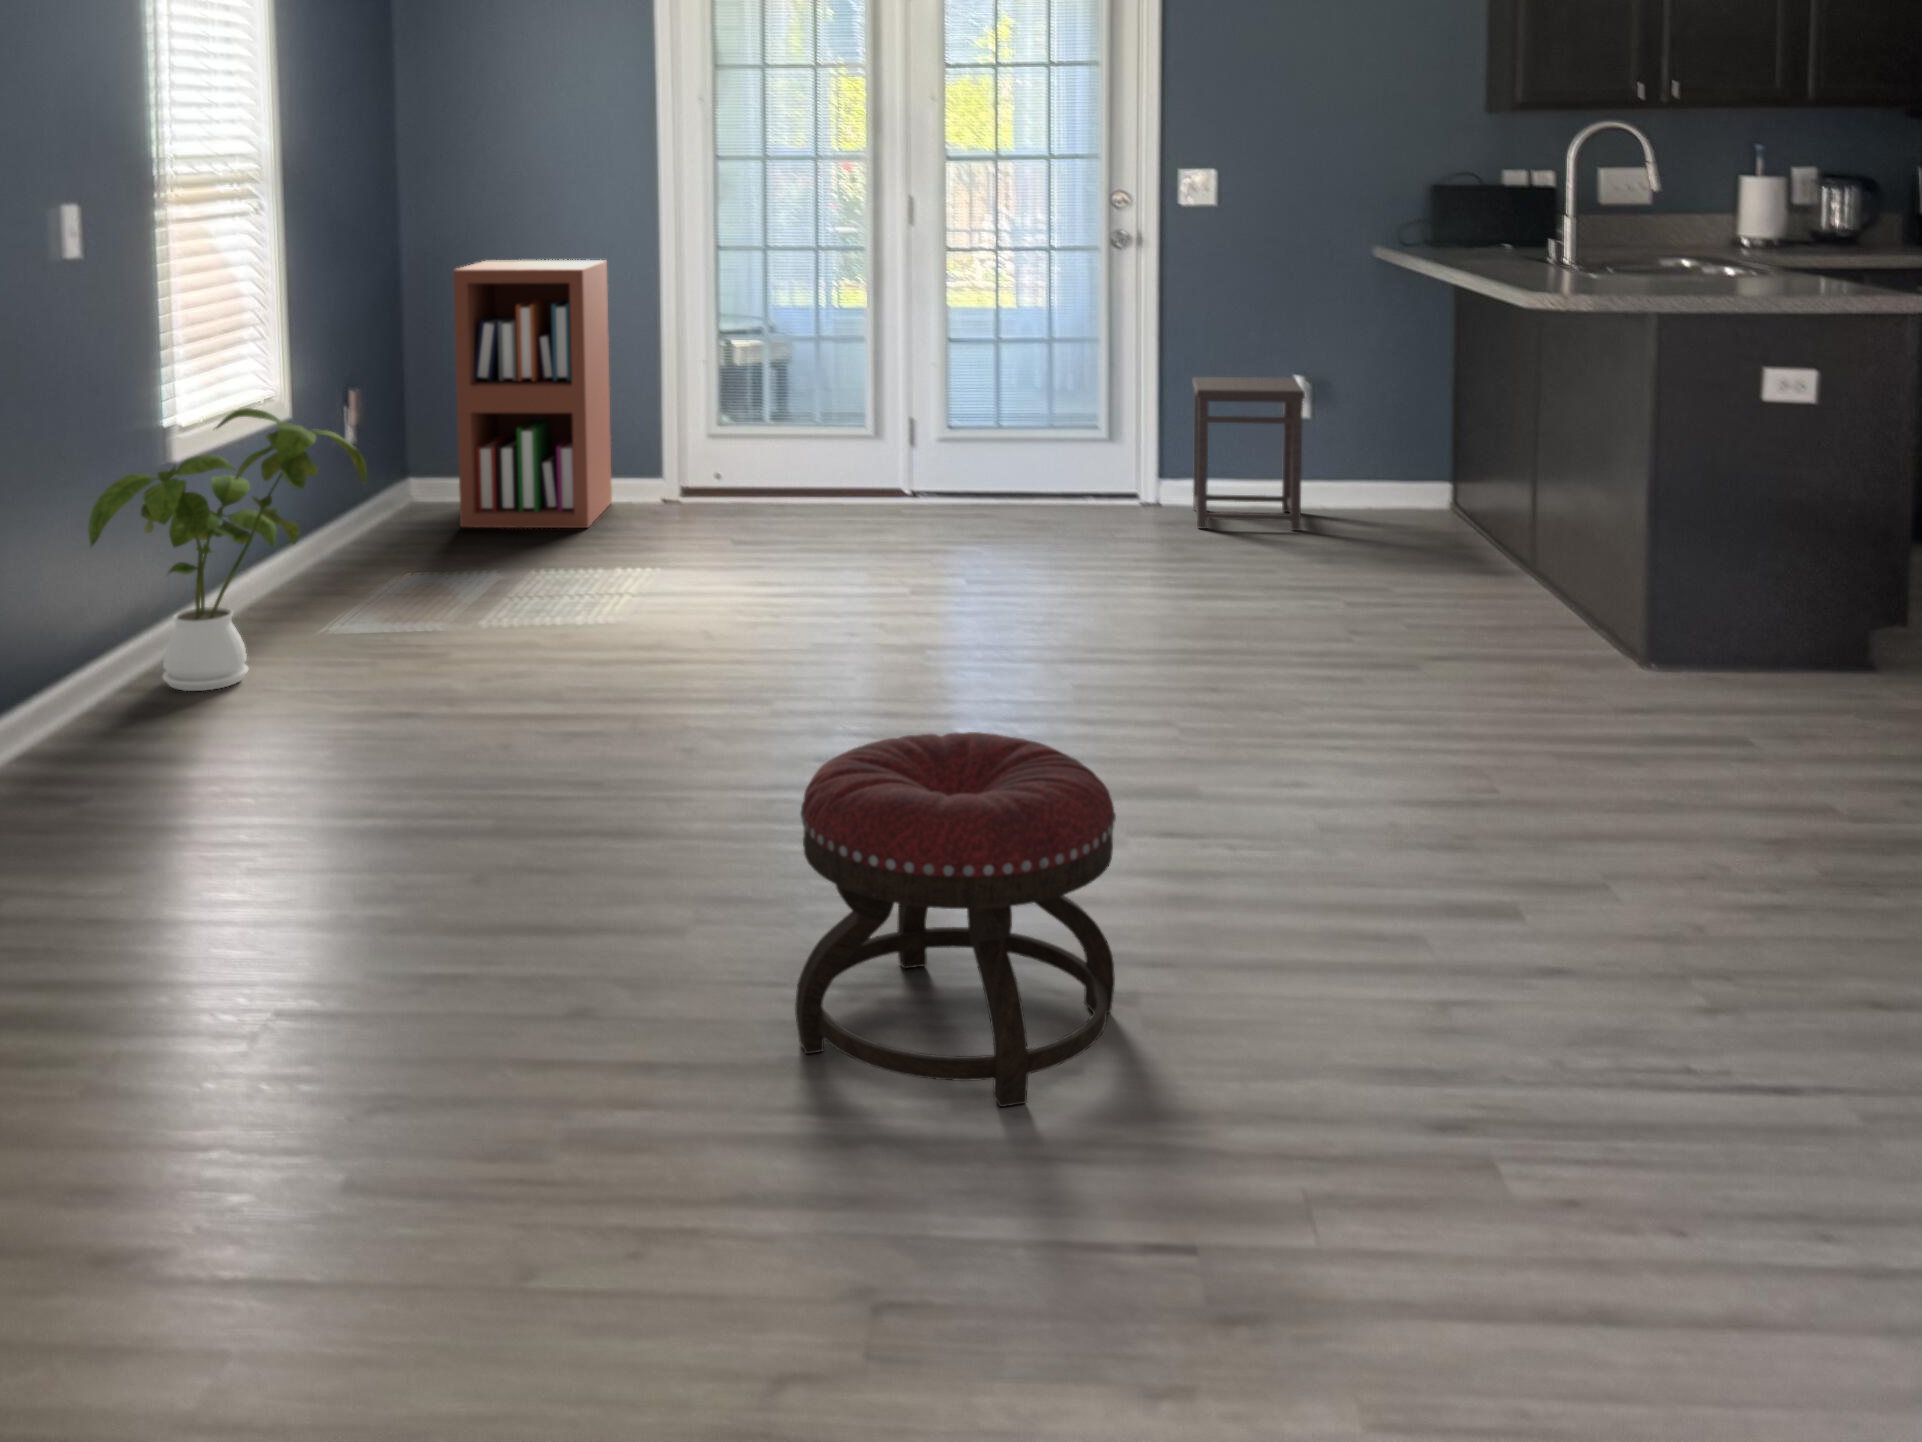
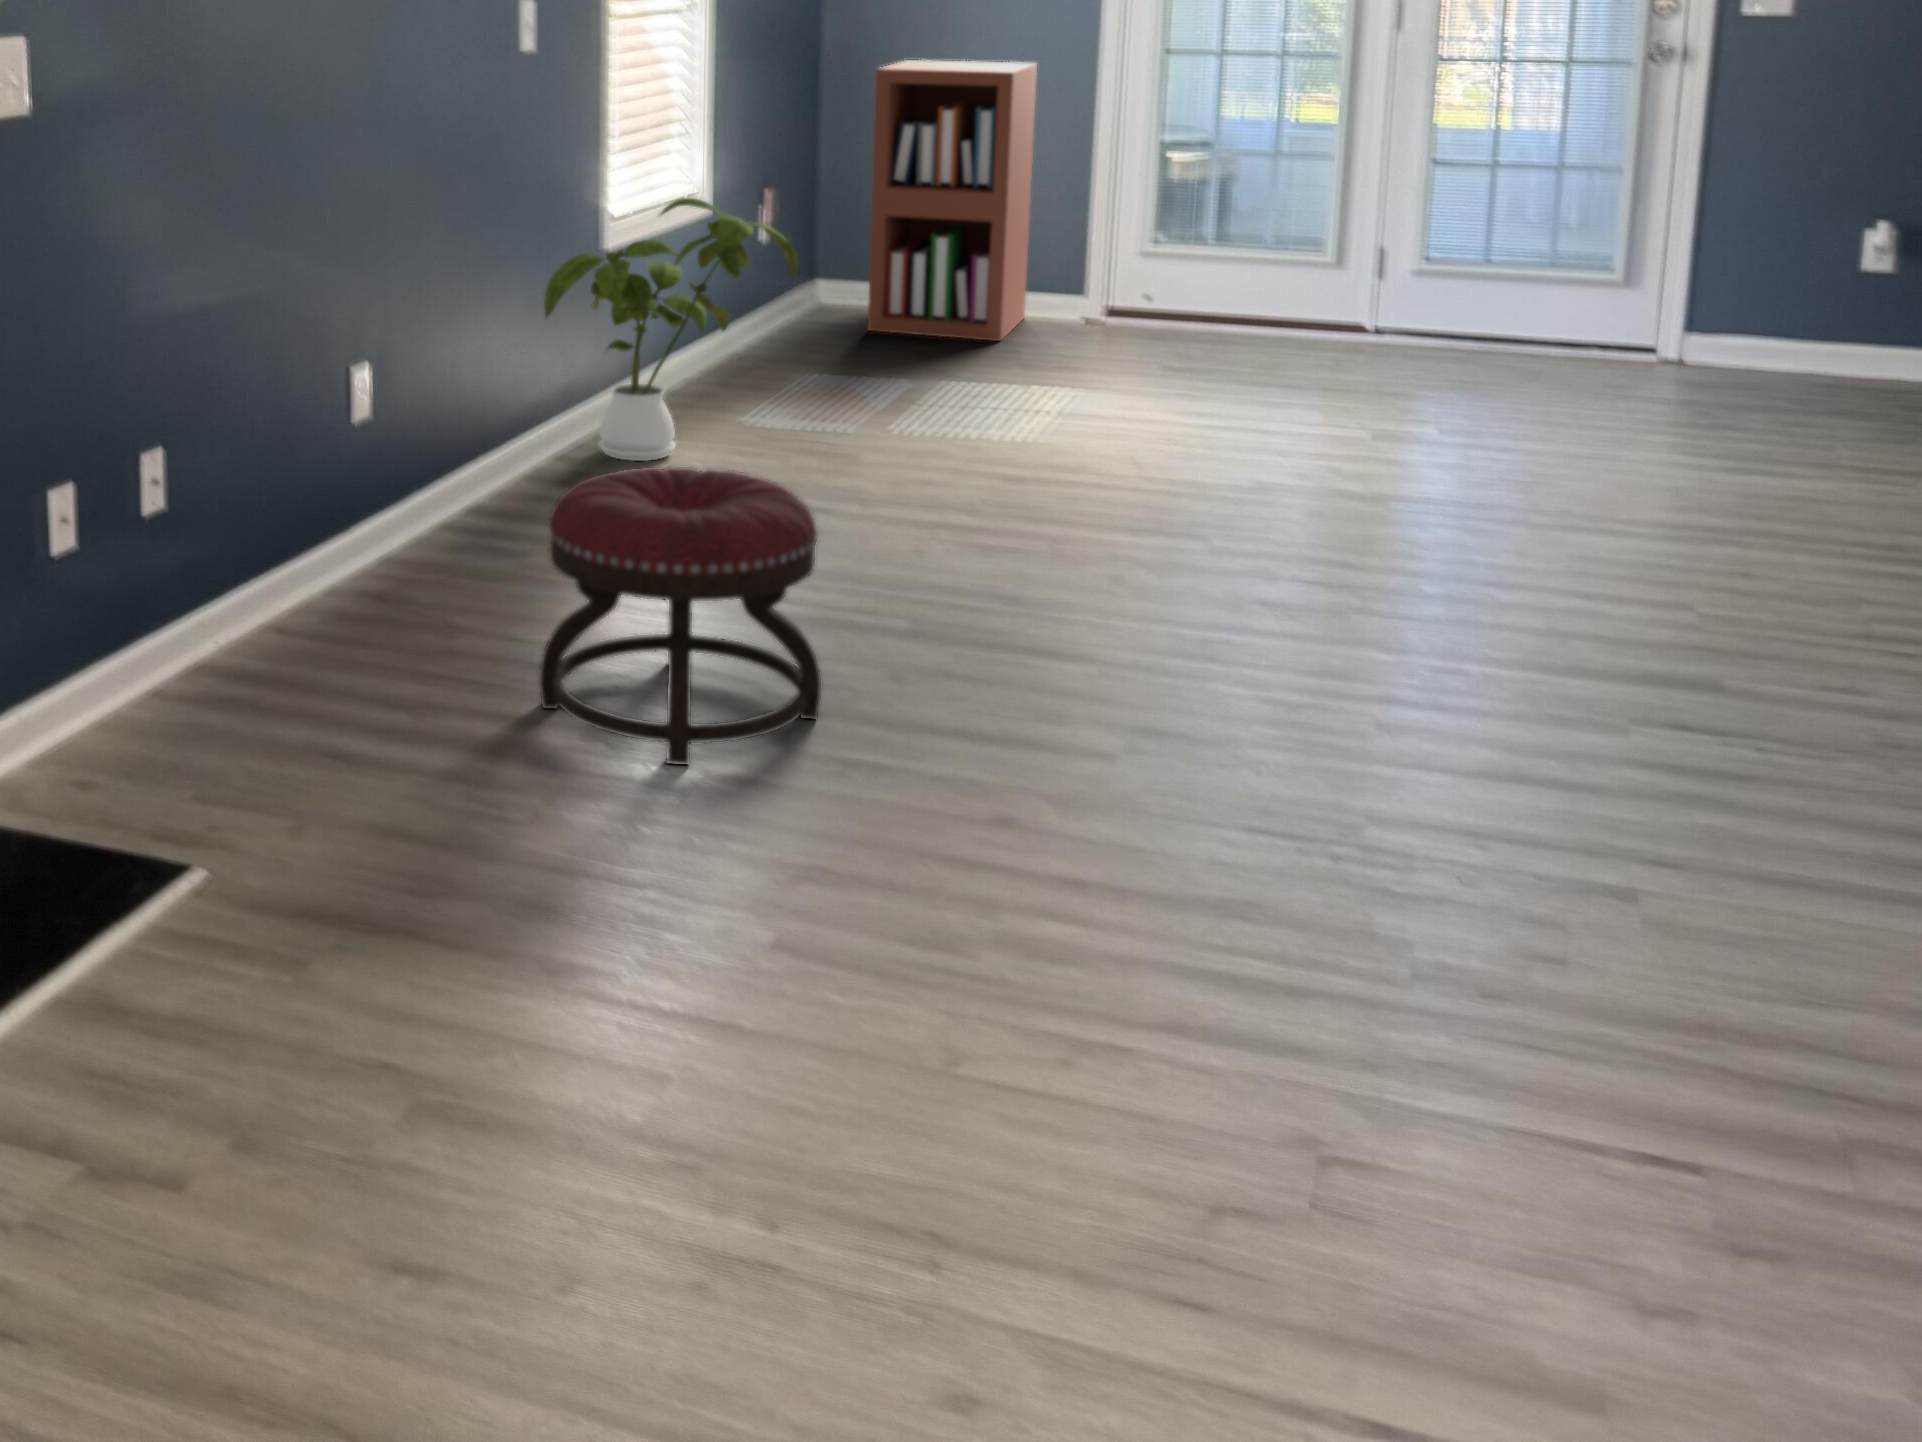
side table: present [1192,377,1305,530] -> none [1731,220,1903,410]
ottoman: present [795,732,1116,1107] -> present [539,467,821,765]

